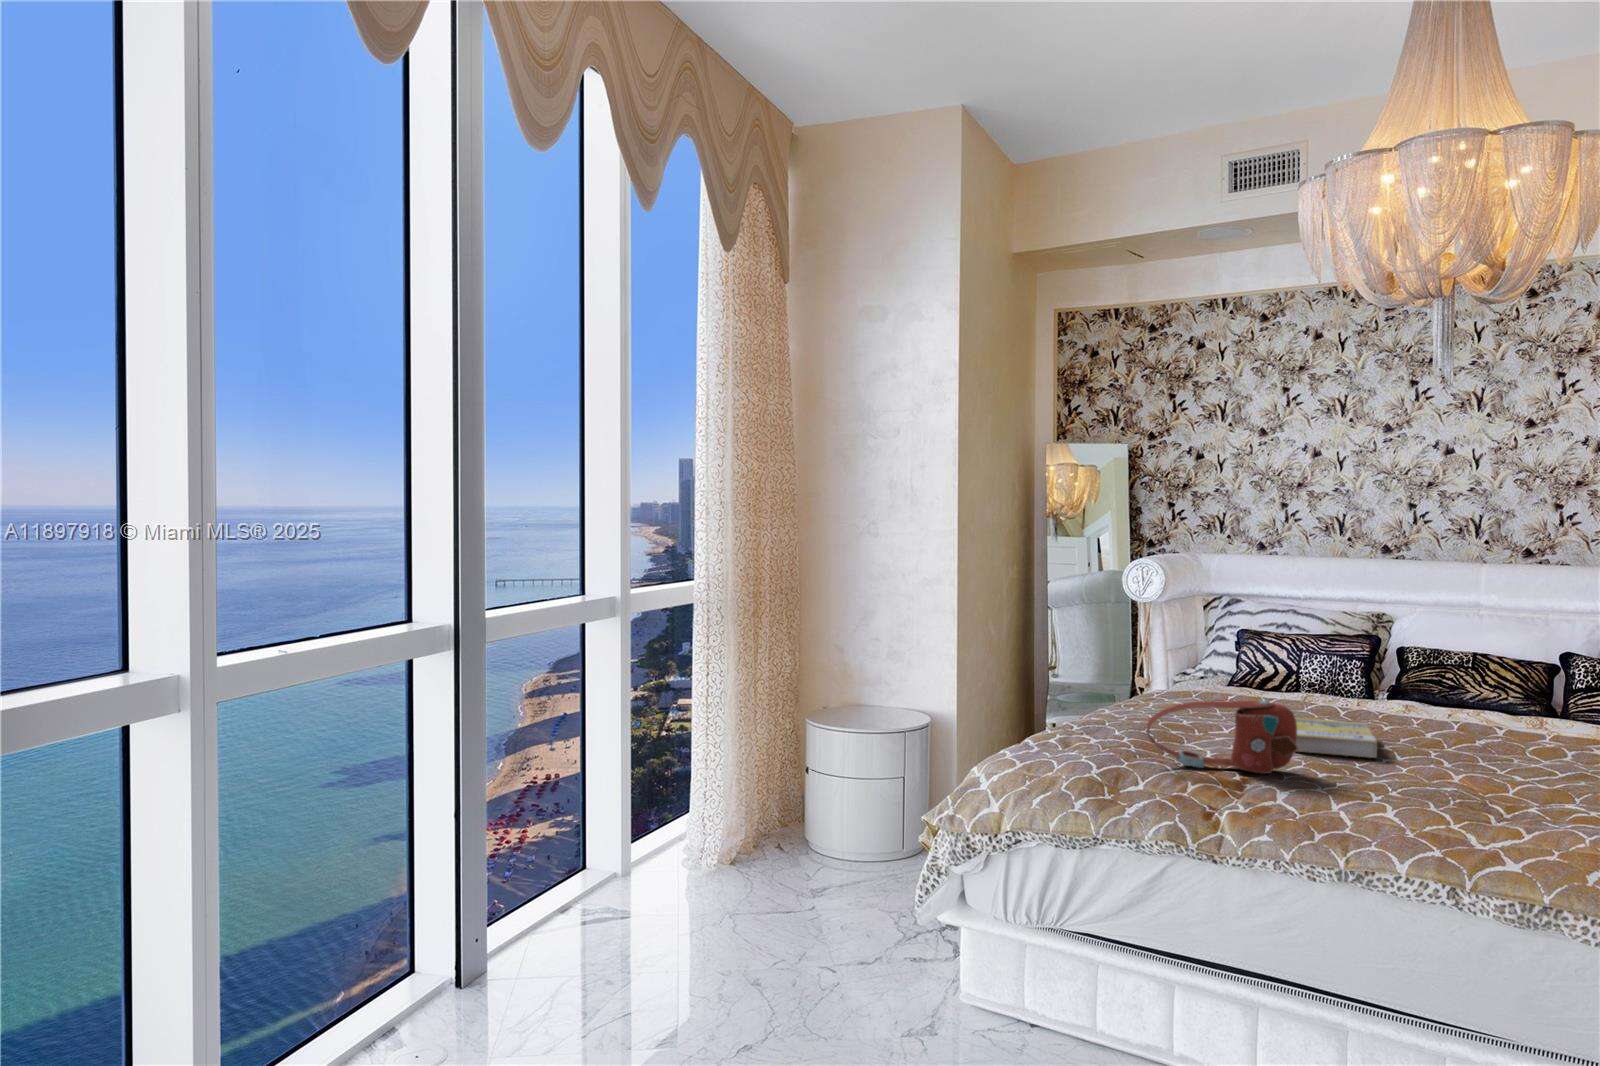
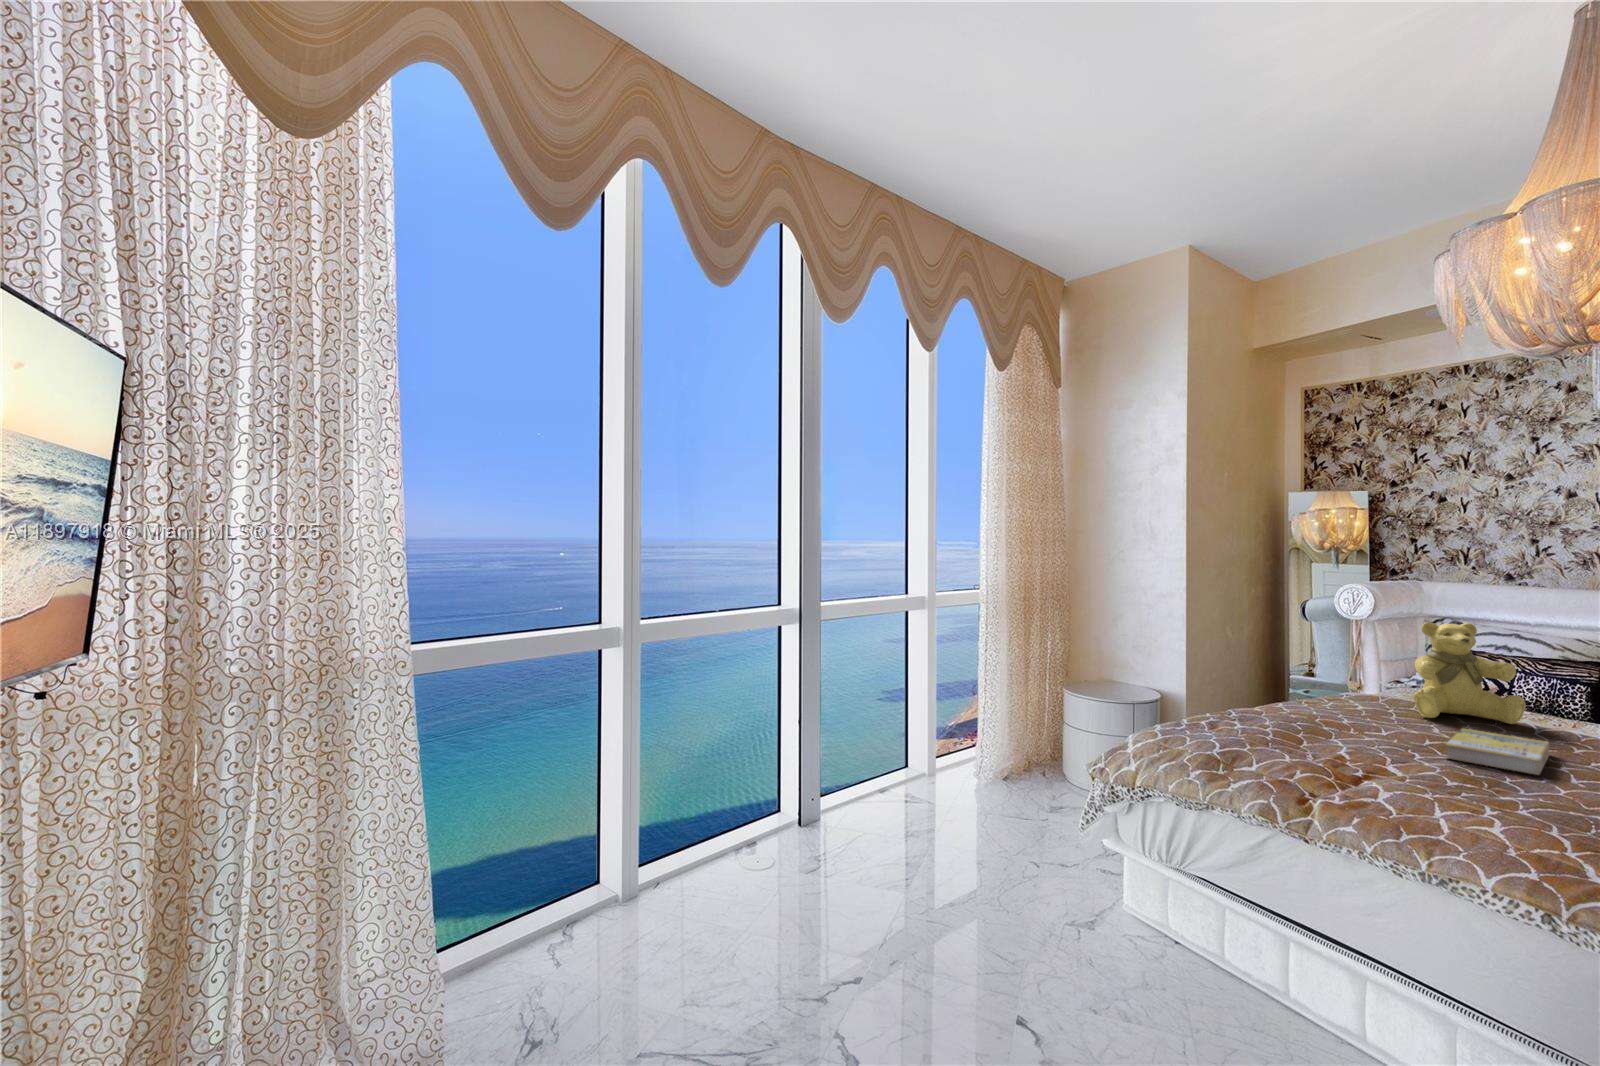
teddy bear: none [1231,594,1328,711] -> present [1413,622,1526,724]
handbag: present [1146,701,1299,774] -> none [1275,707,1425,774]

